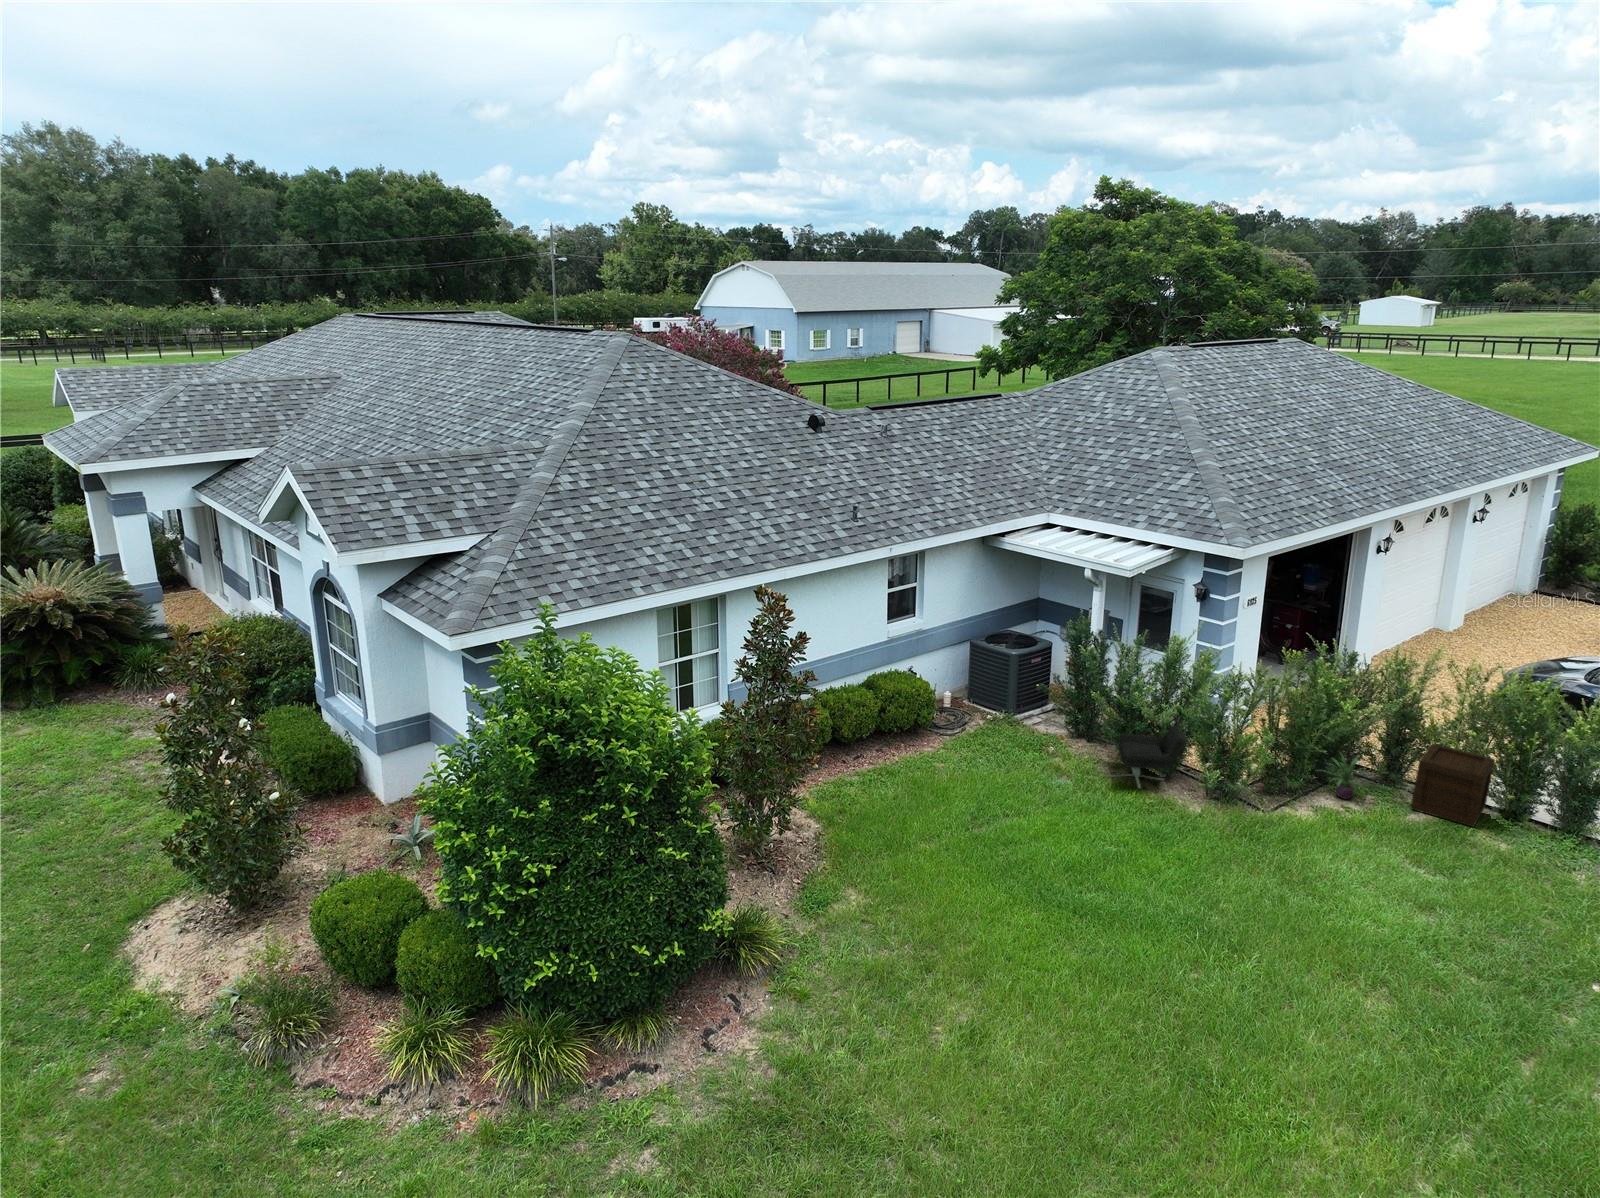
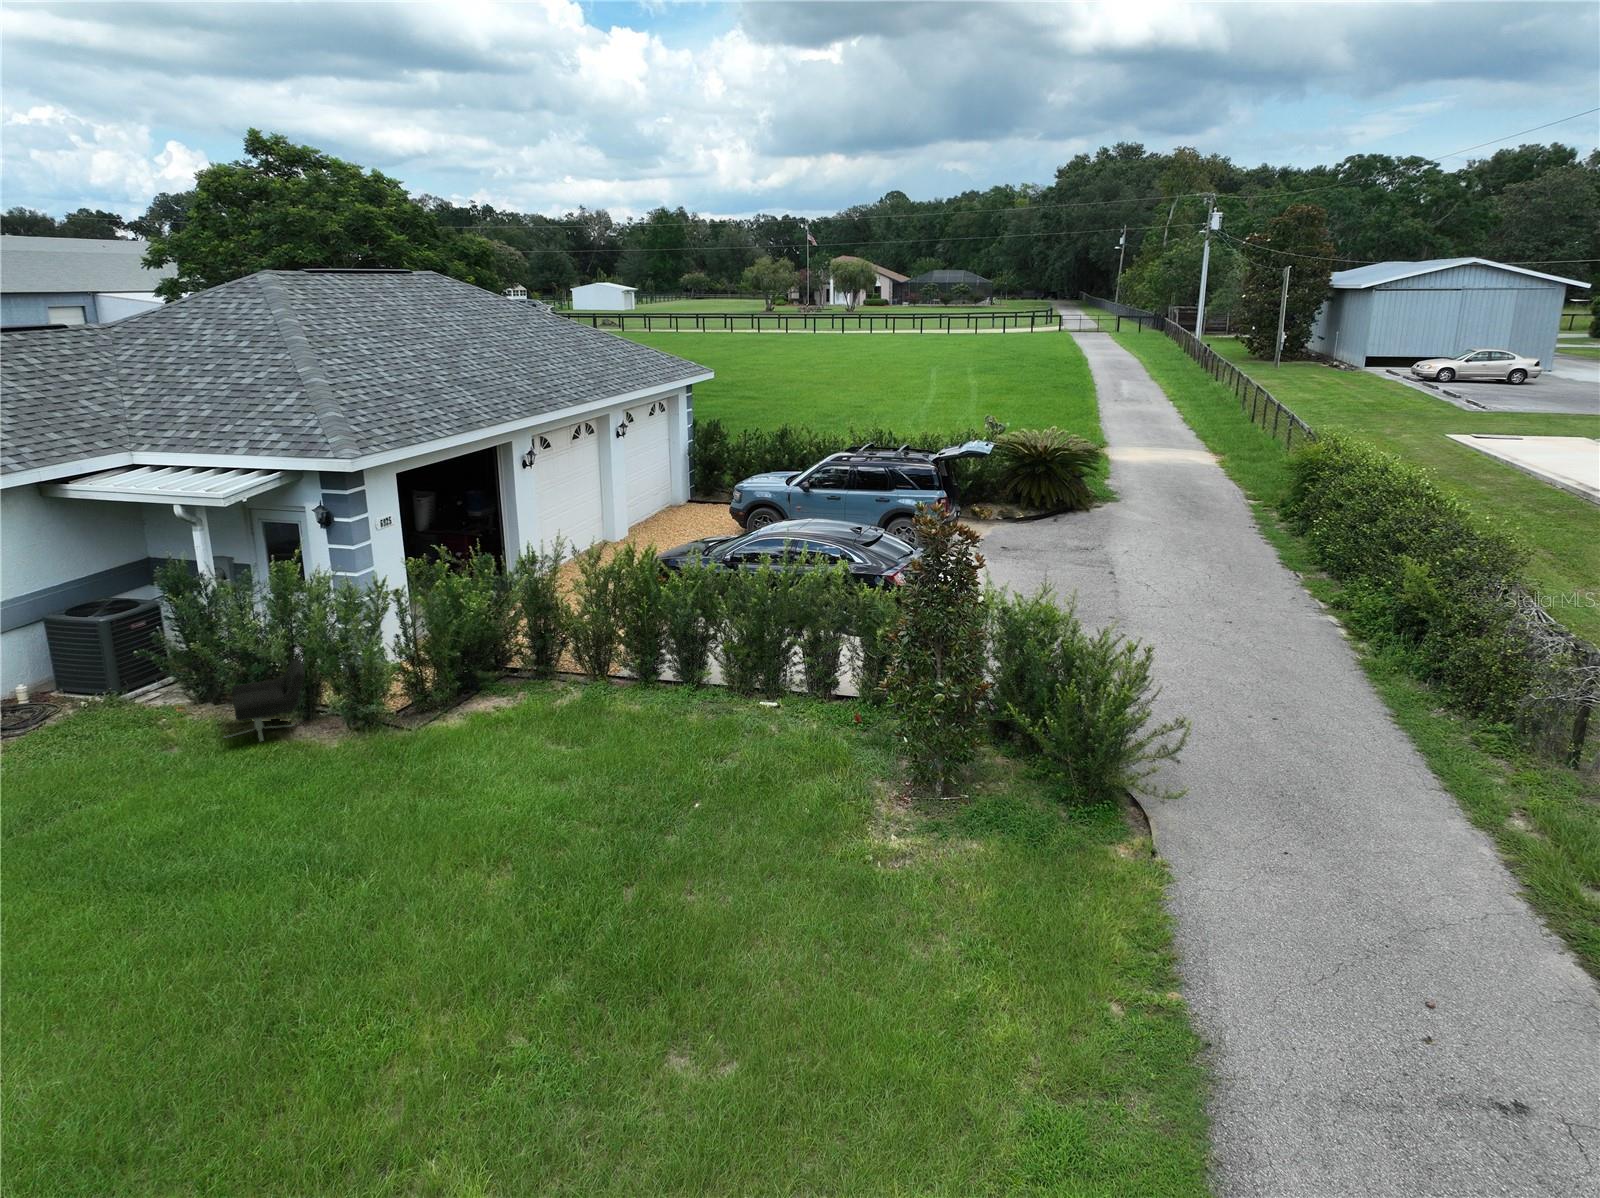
wooden crate: present [1411,744,1495,827] -> none [548,623,617,691]
decorative plant: present [1334,753,1362,799] -> none [457,649,514,696]

